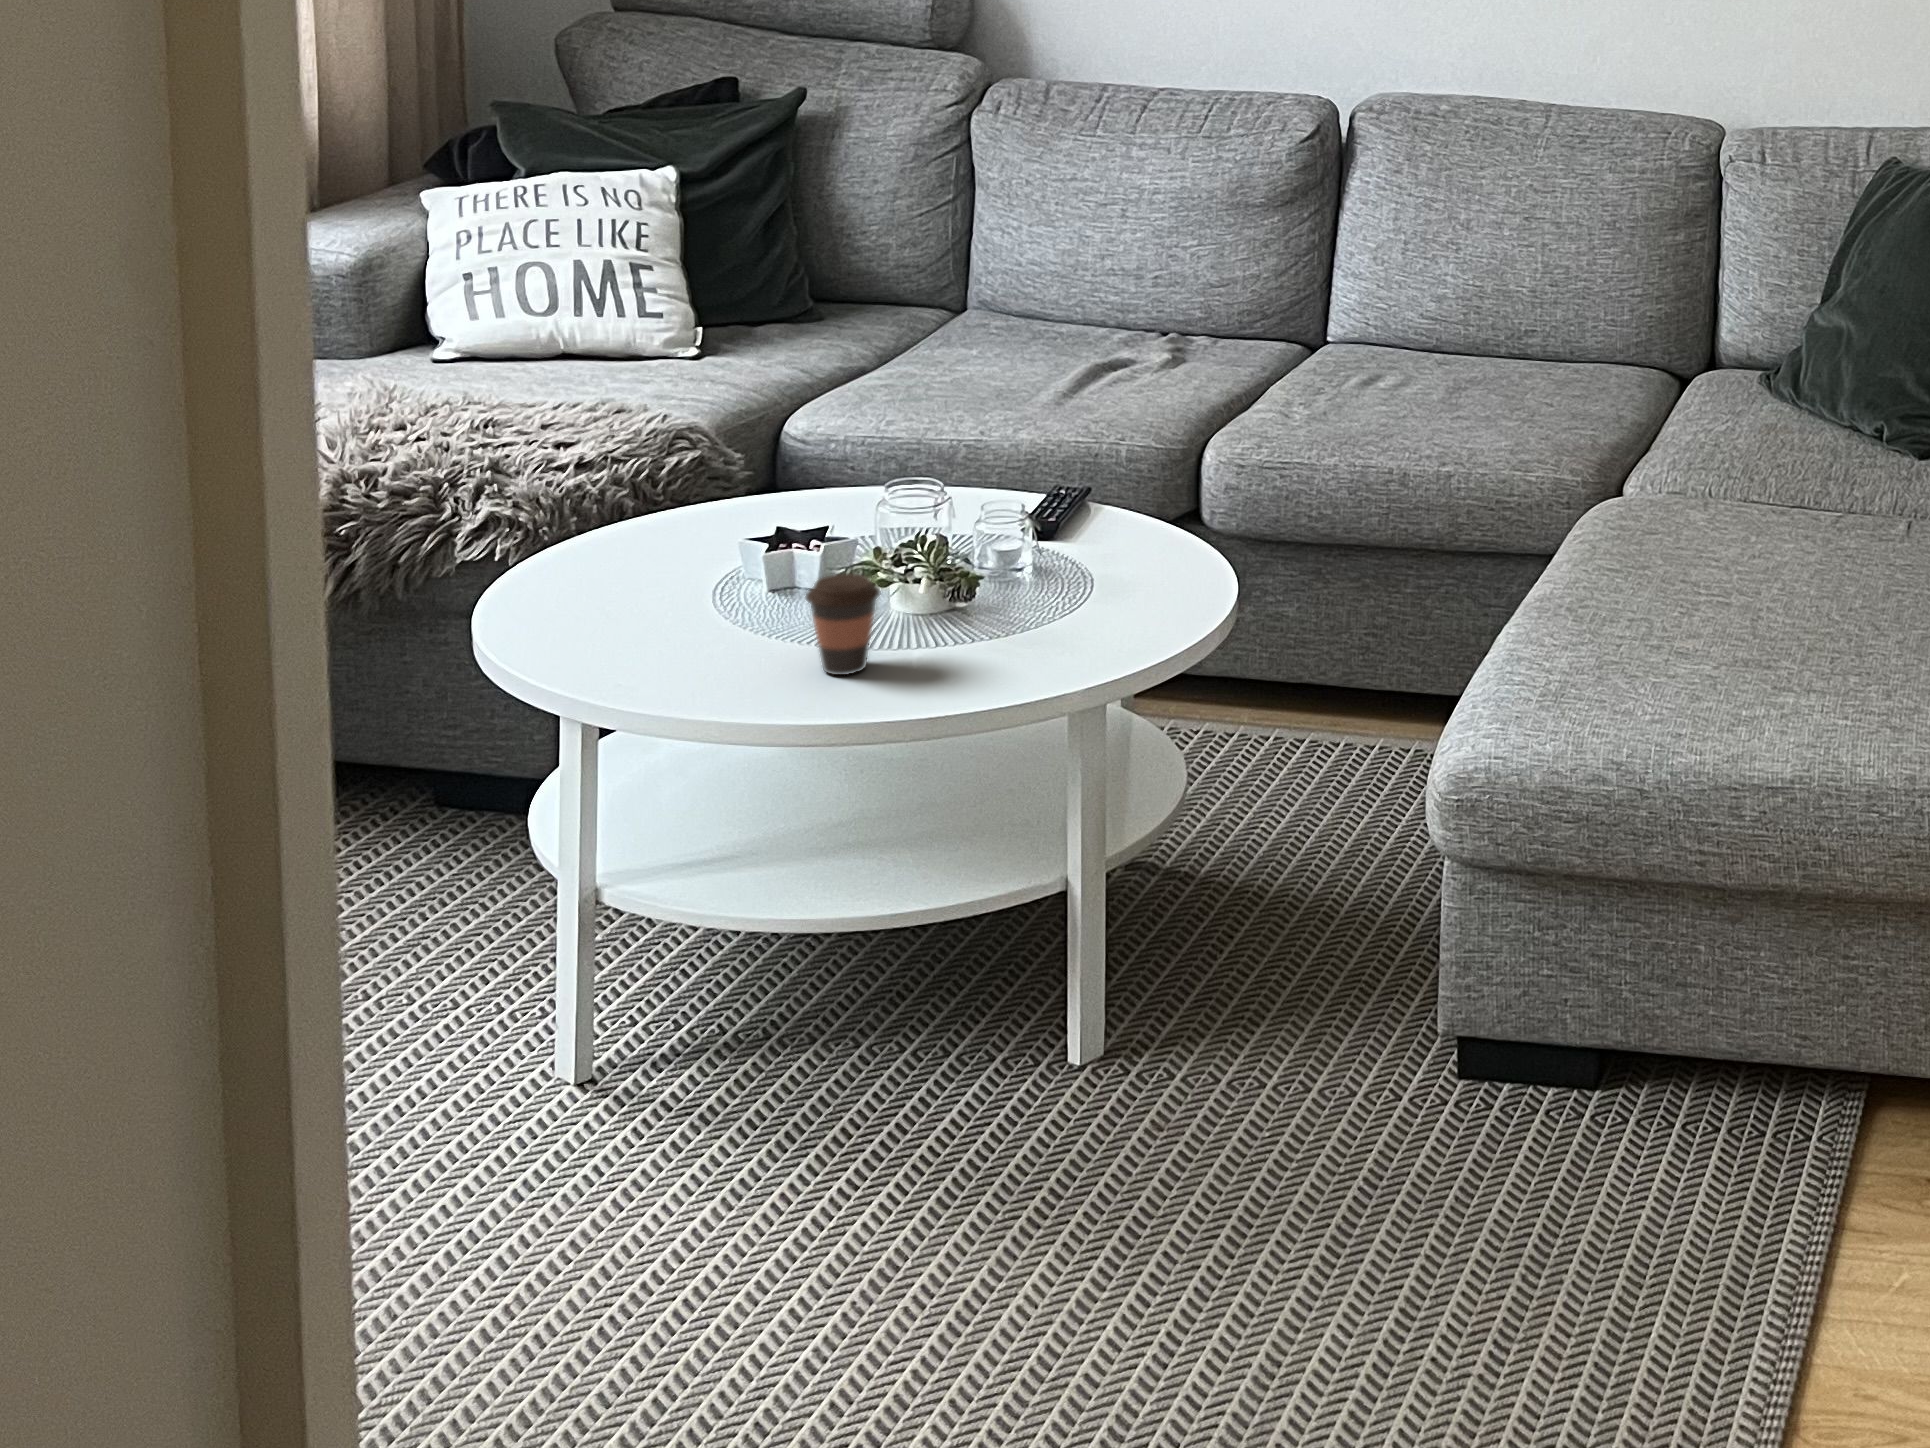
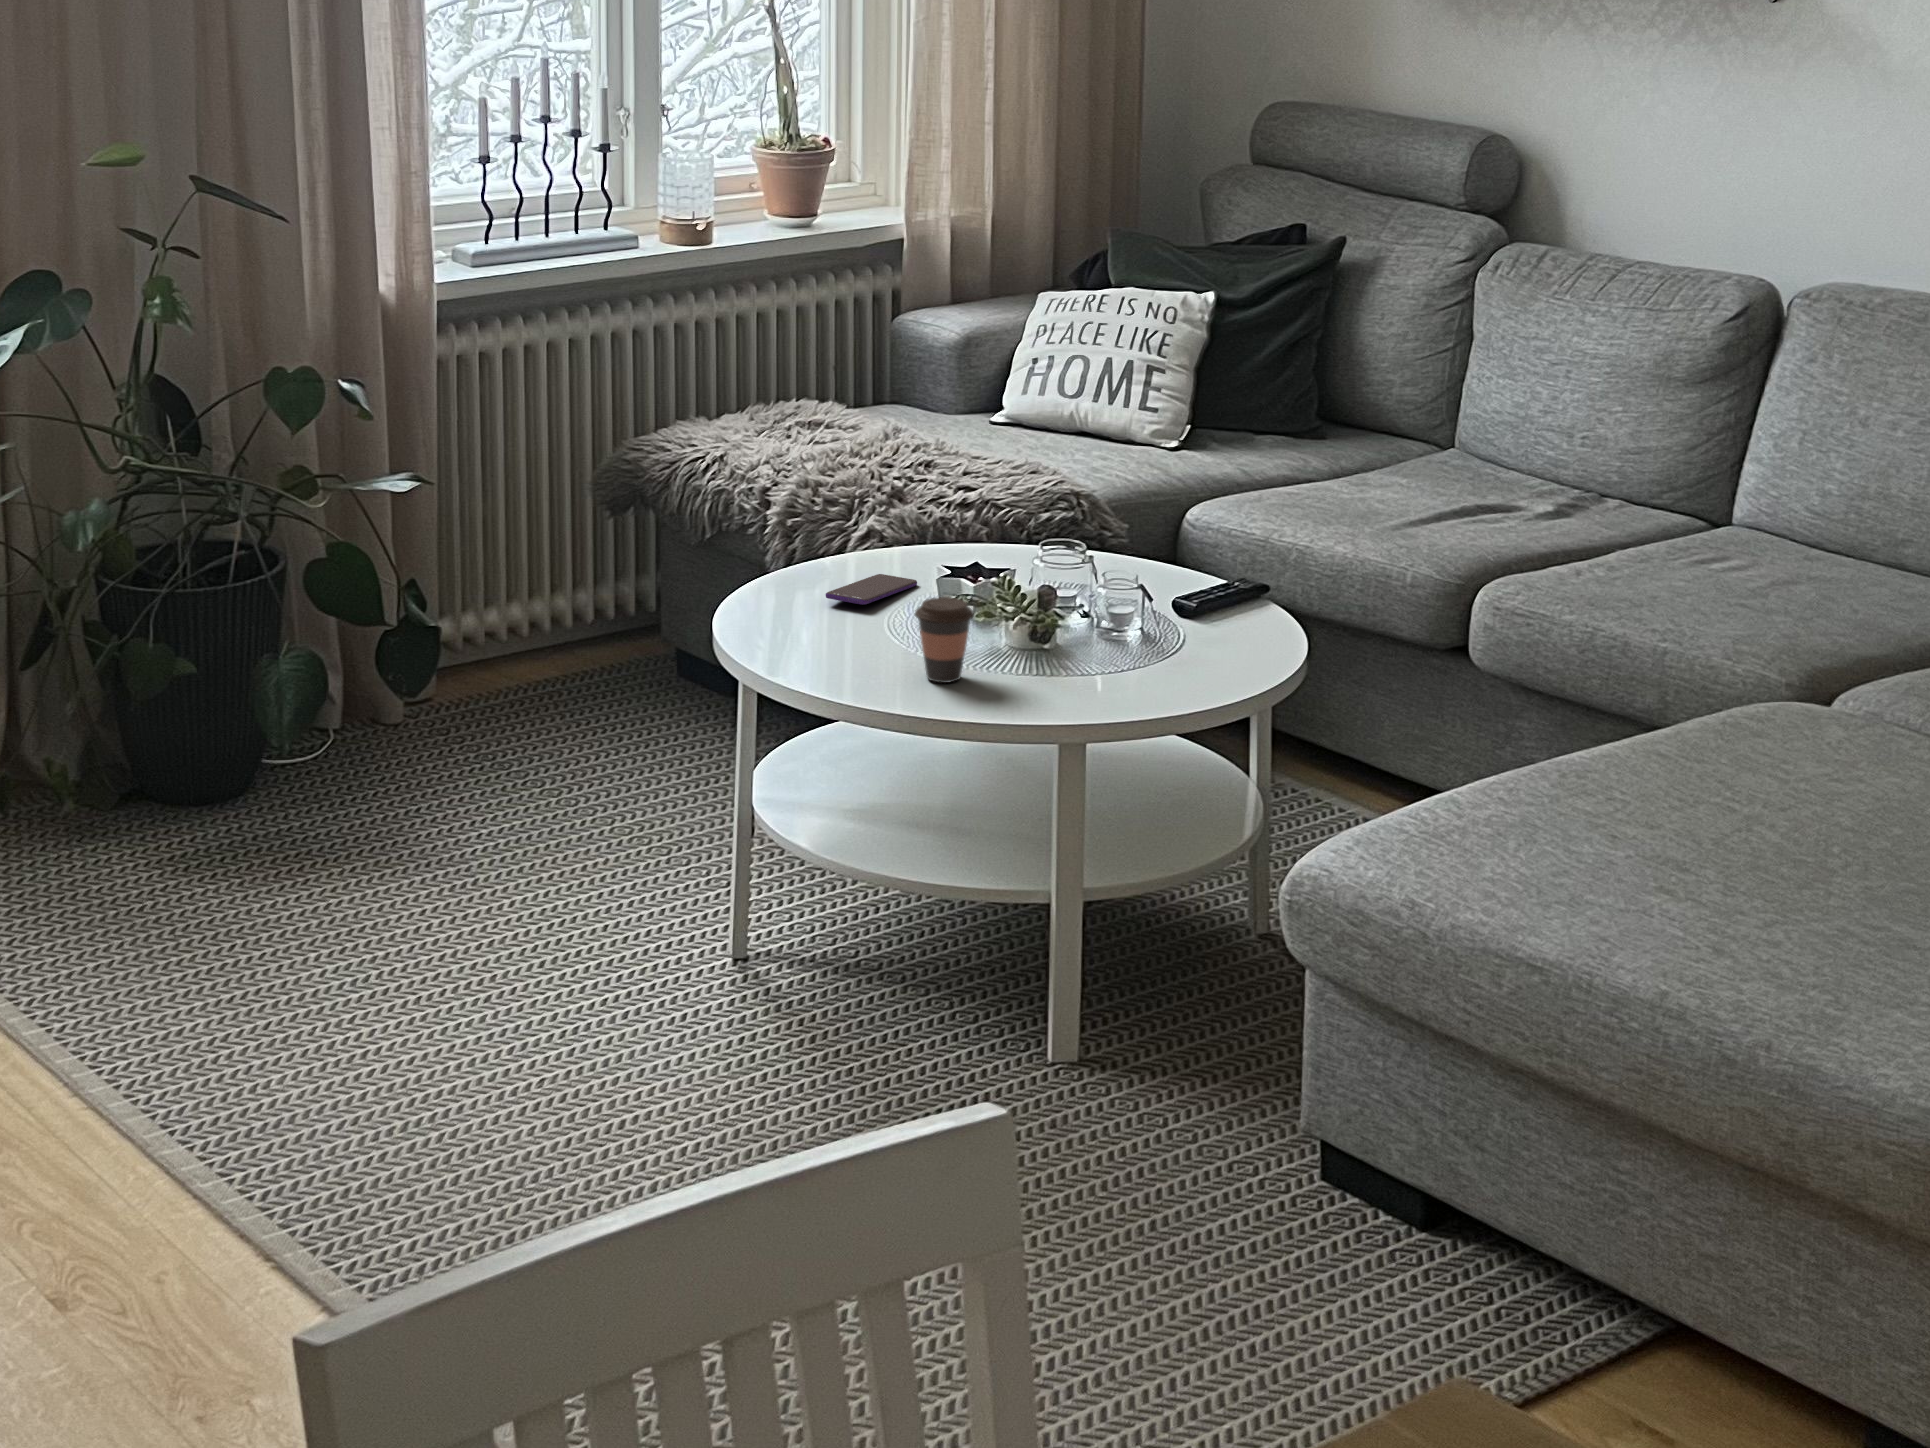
smartphone: none [573,565,656,610] -> present [826,574,917,605]

